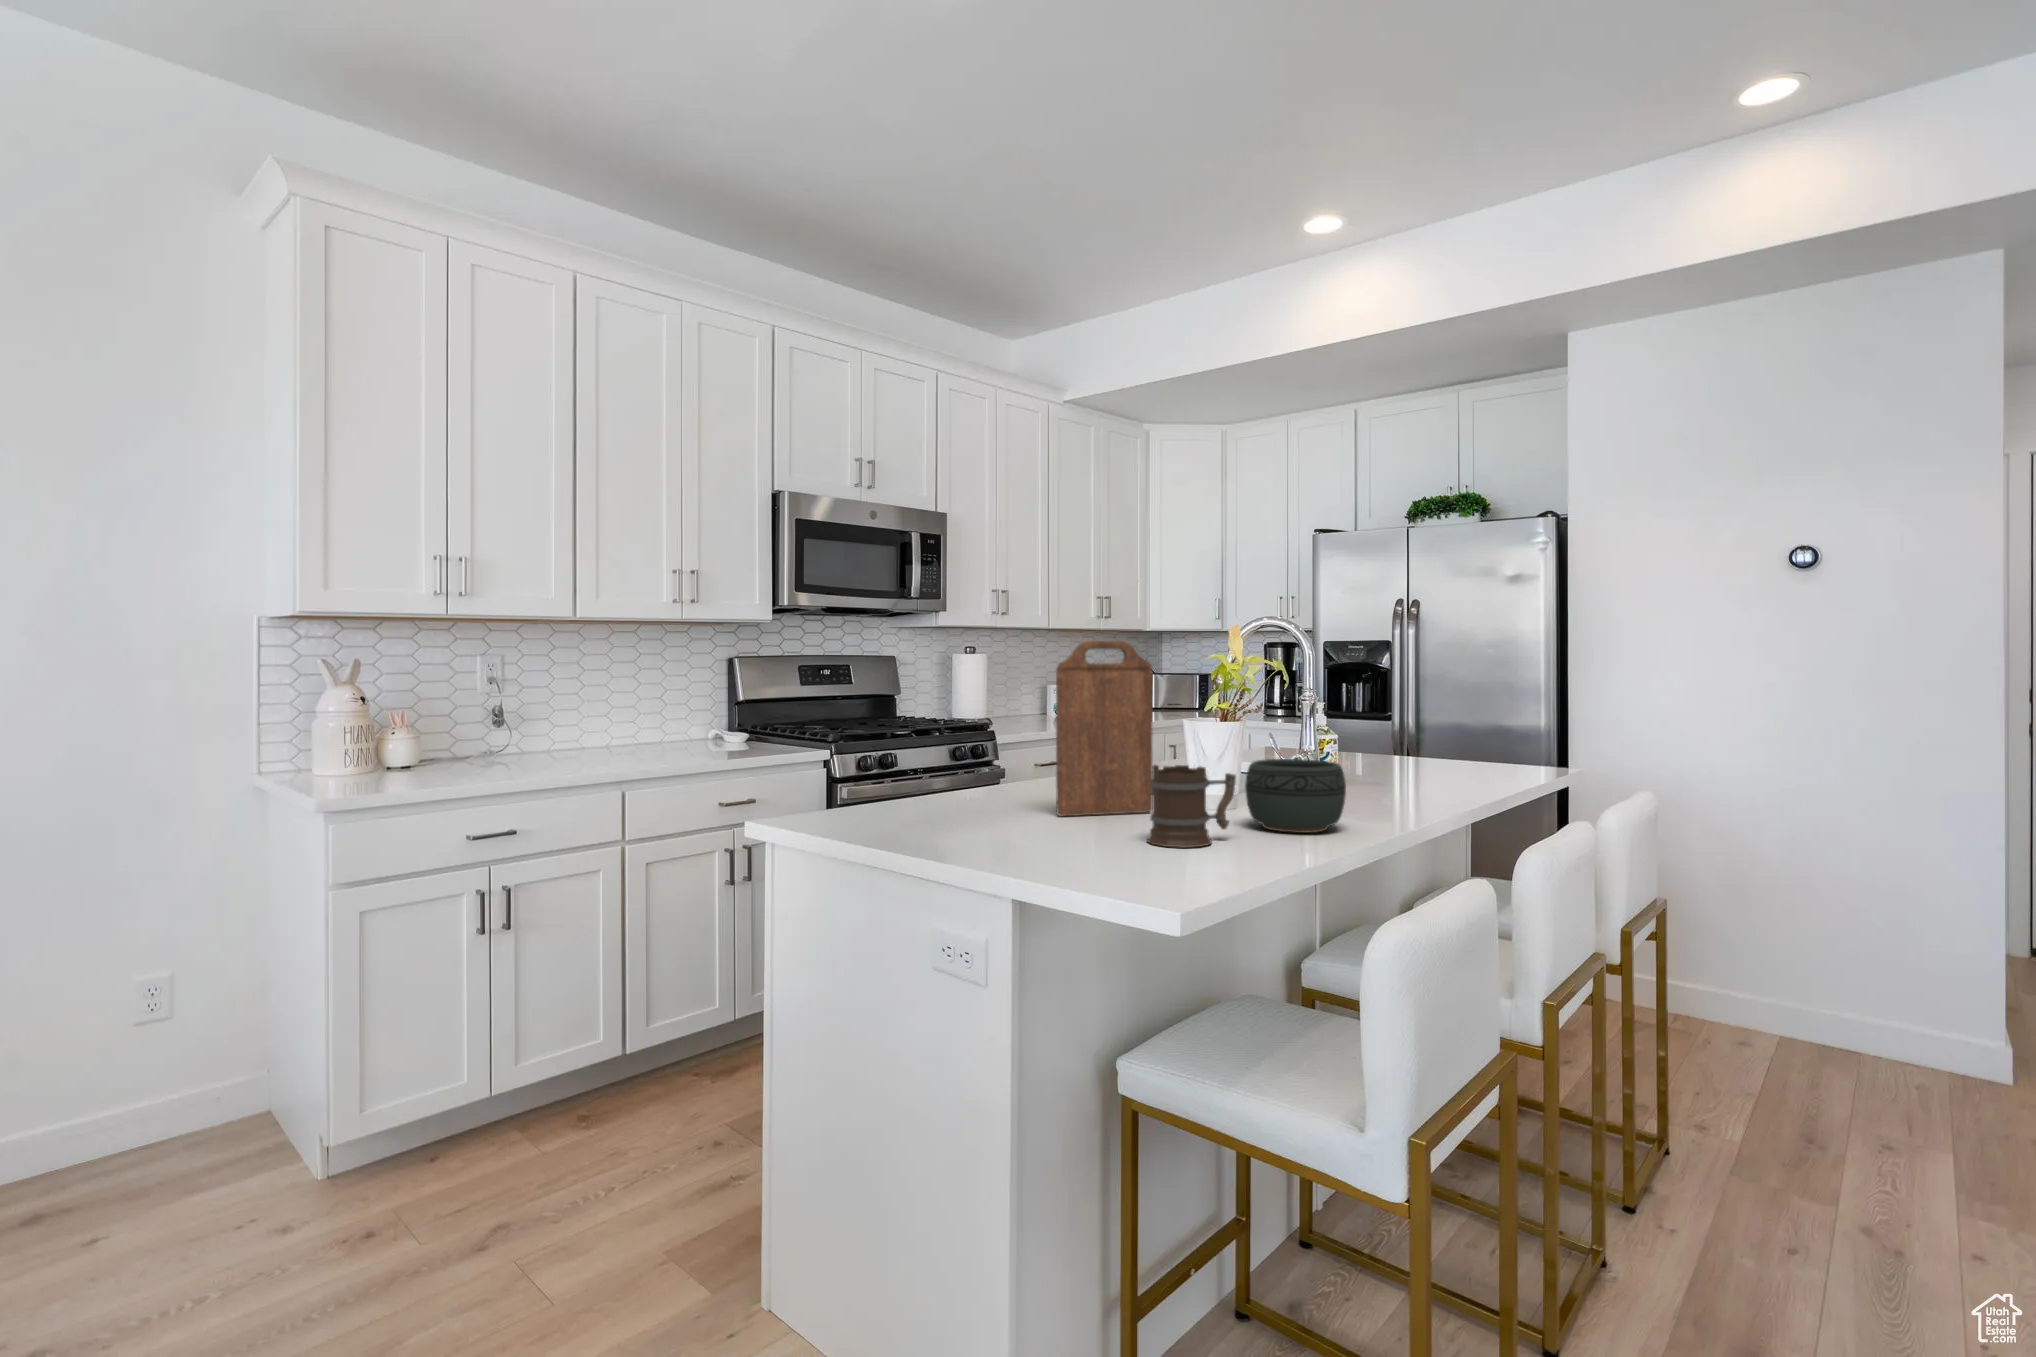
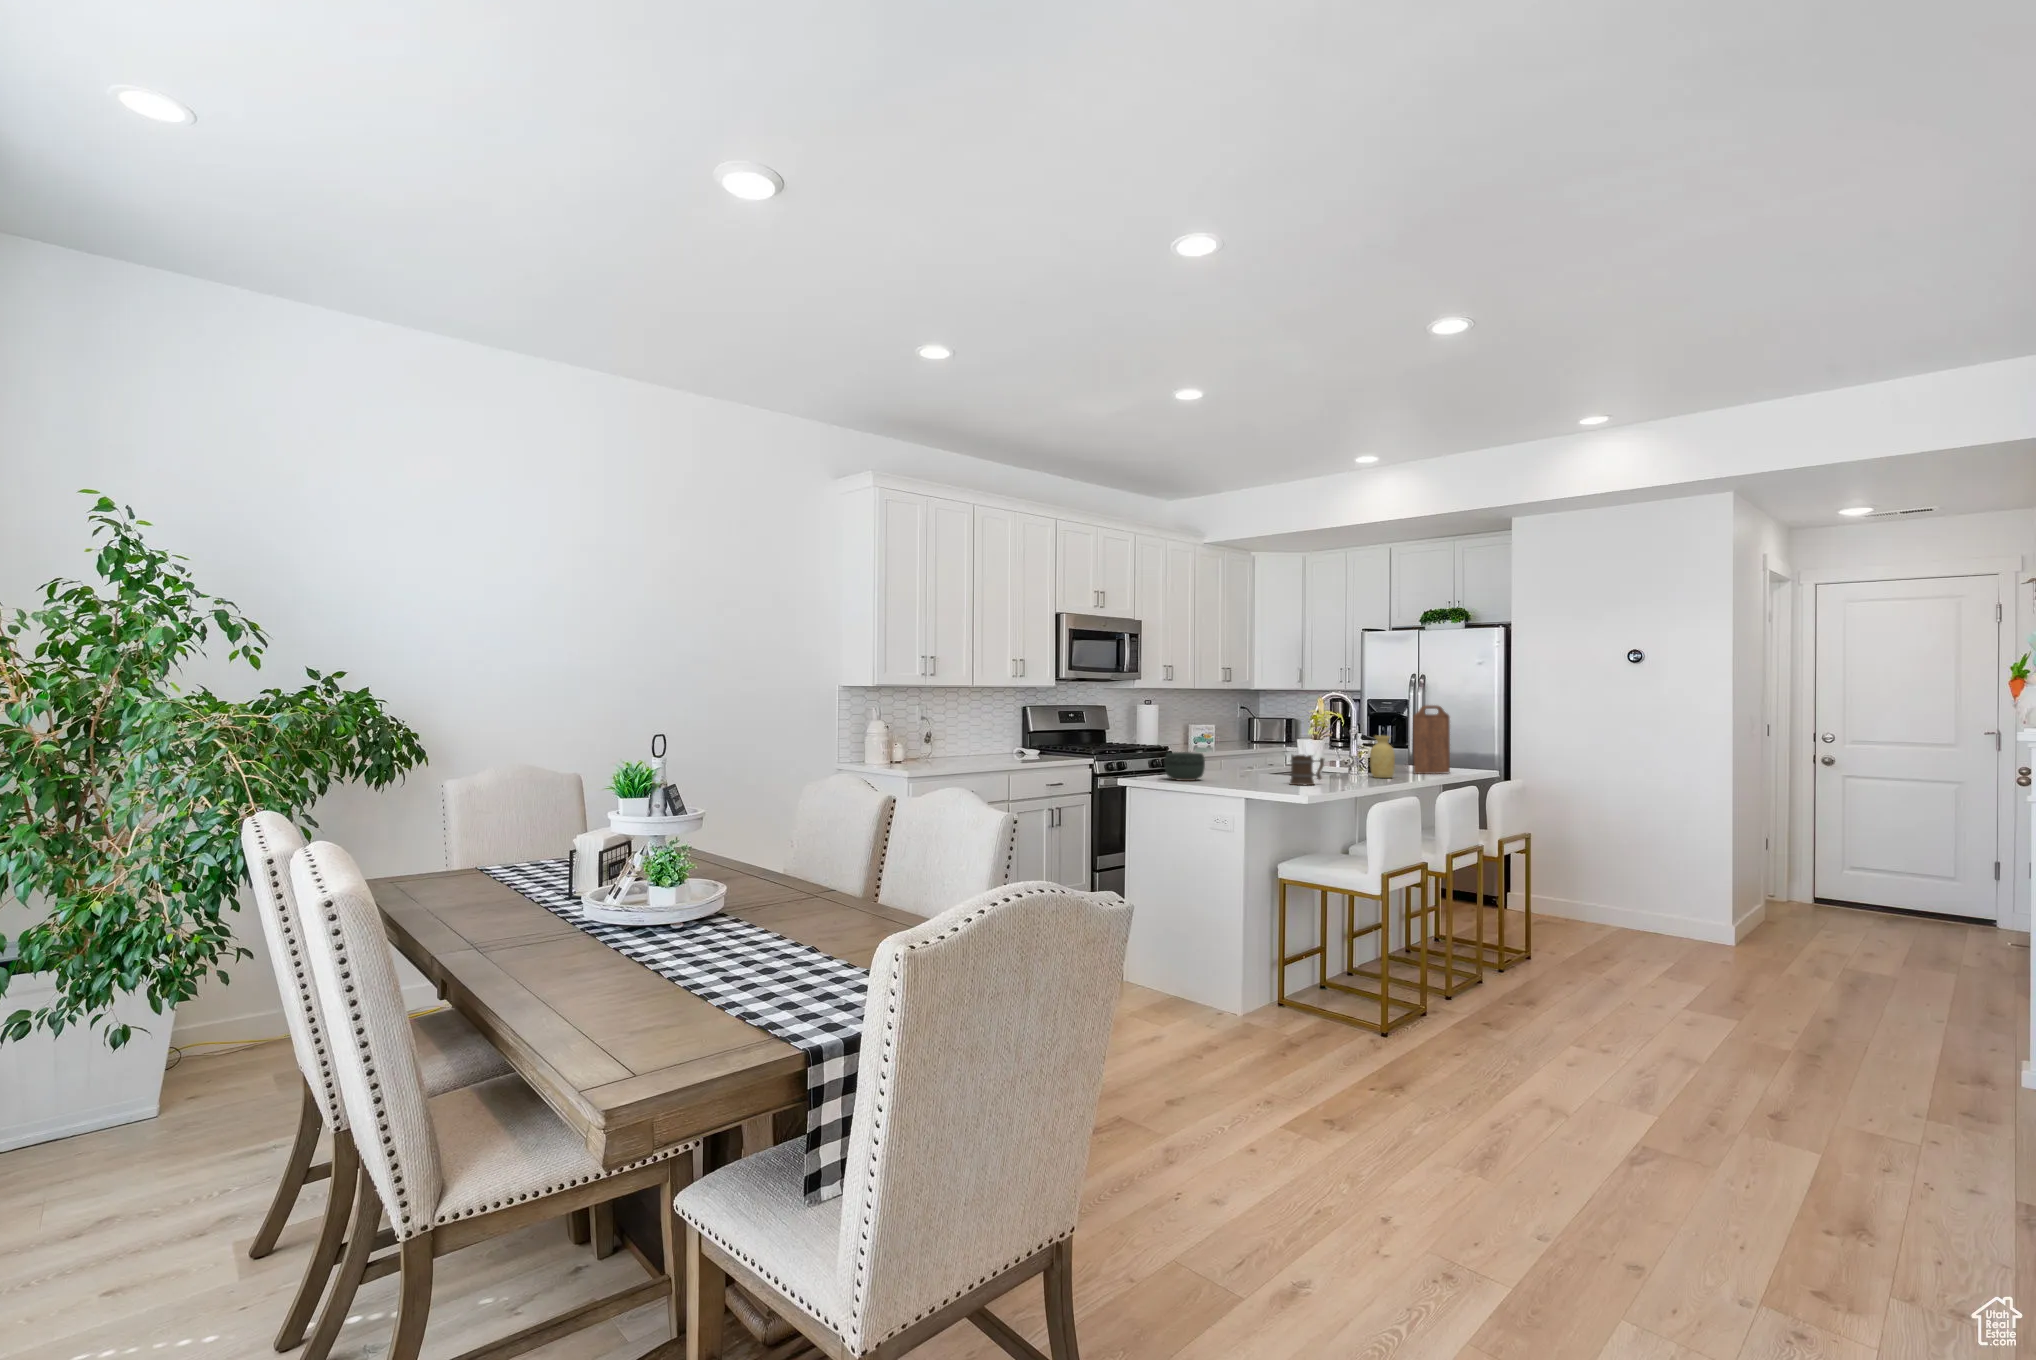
cutting board: present [1056,641,1152,816] -> present [1413,705,1450,774]
vase: none [1341,711,1394,806] -> present [1370,736,1395,778]
bowl: present [1245,759,1346,833] -> present [1164,752,1205,781]

